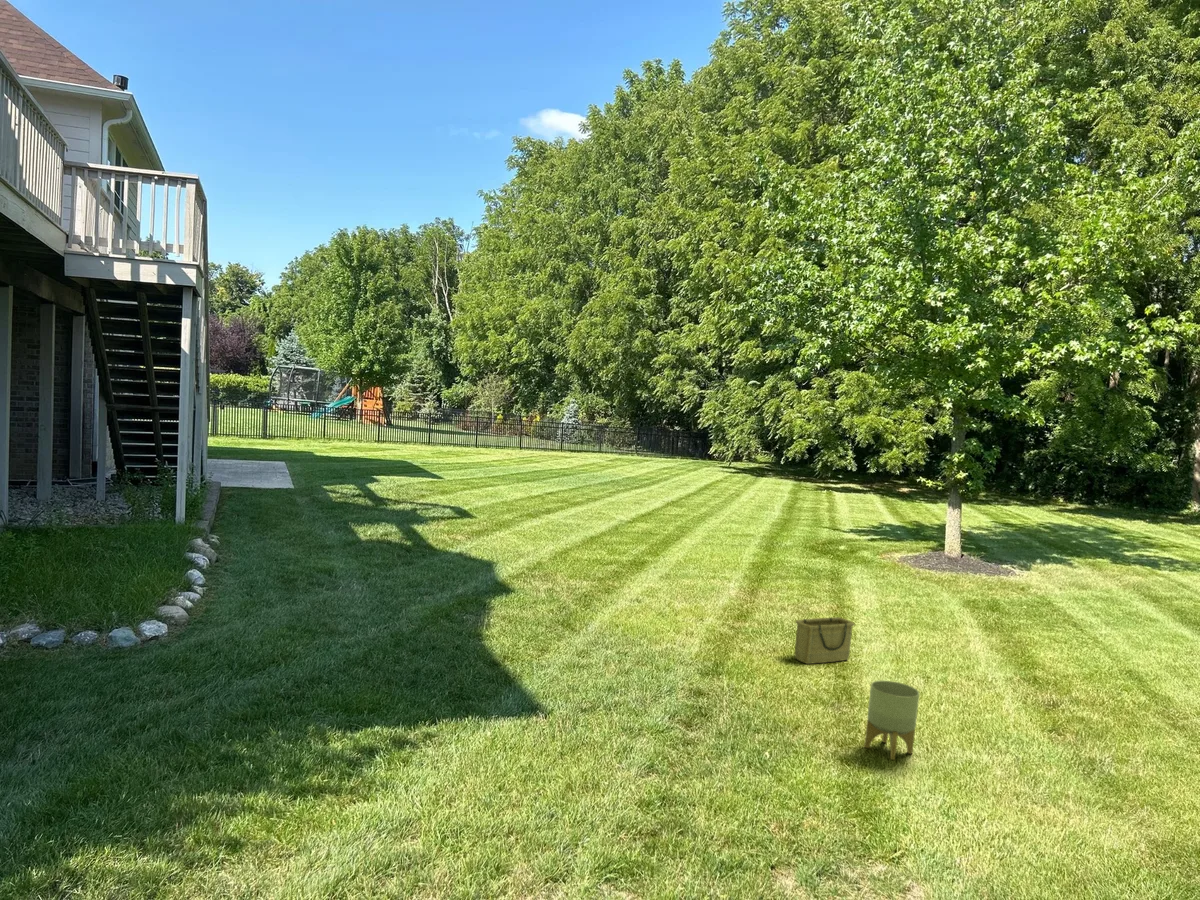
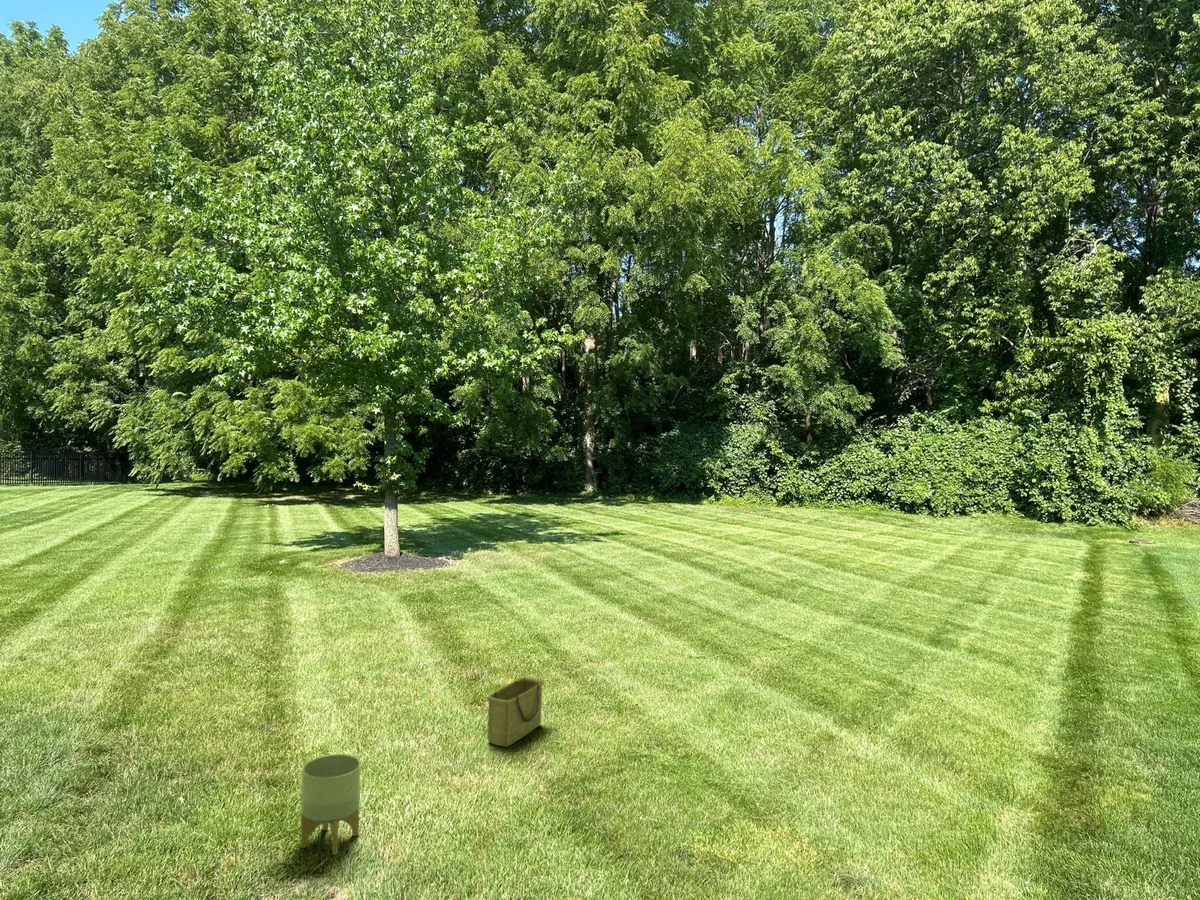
basket: present [795,617,855,664] -> present [487,677,544,747]

